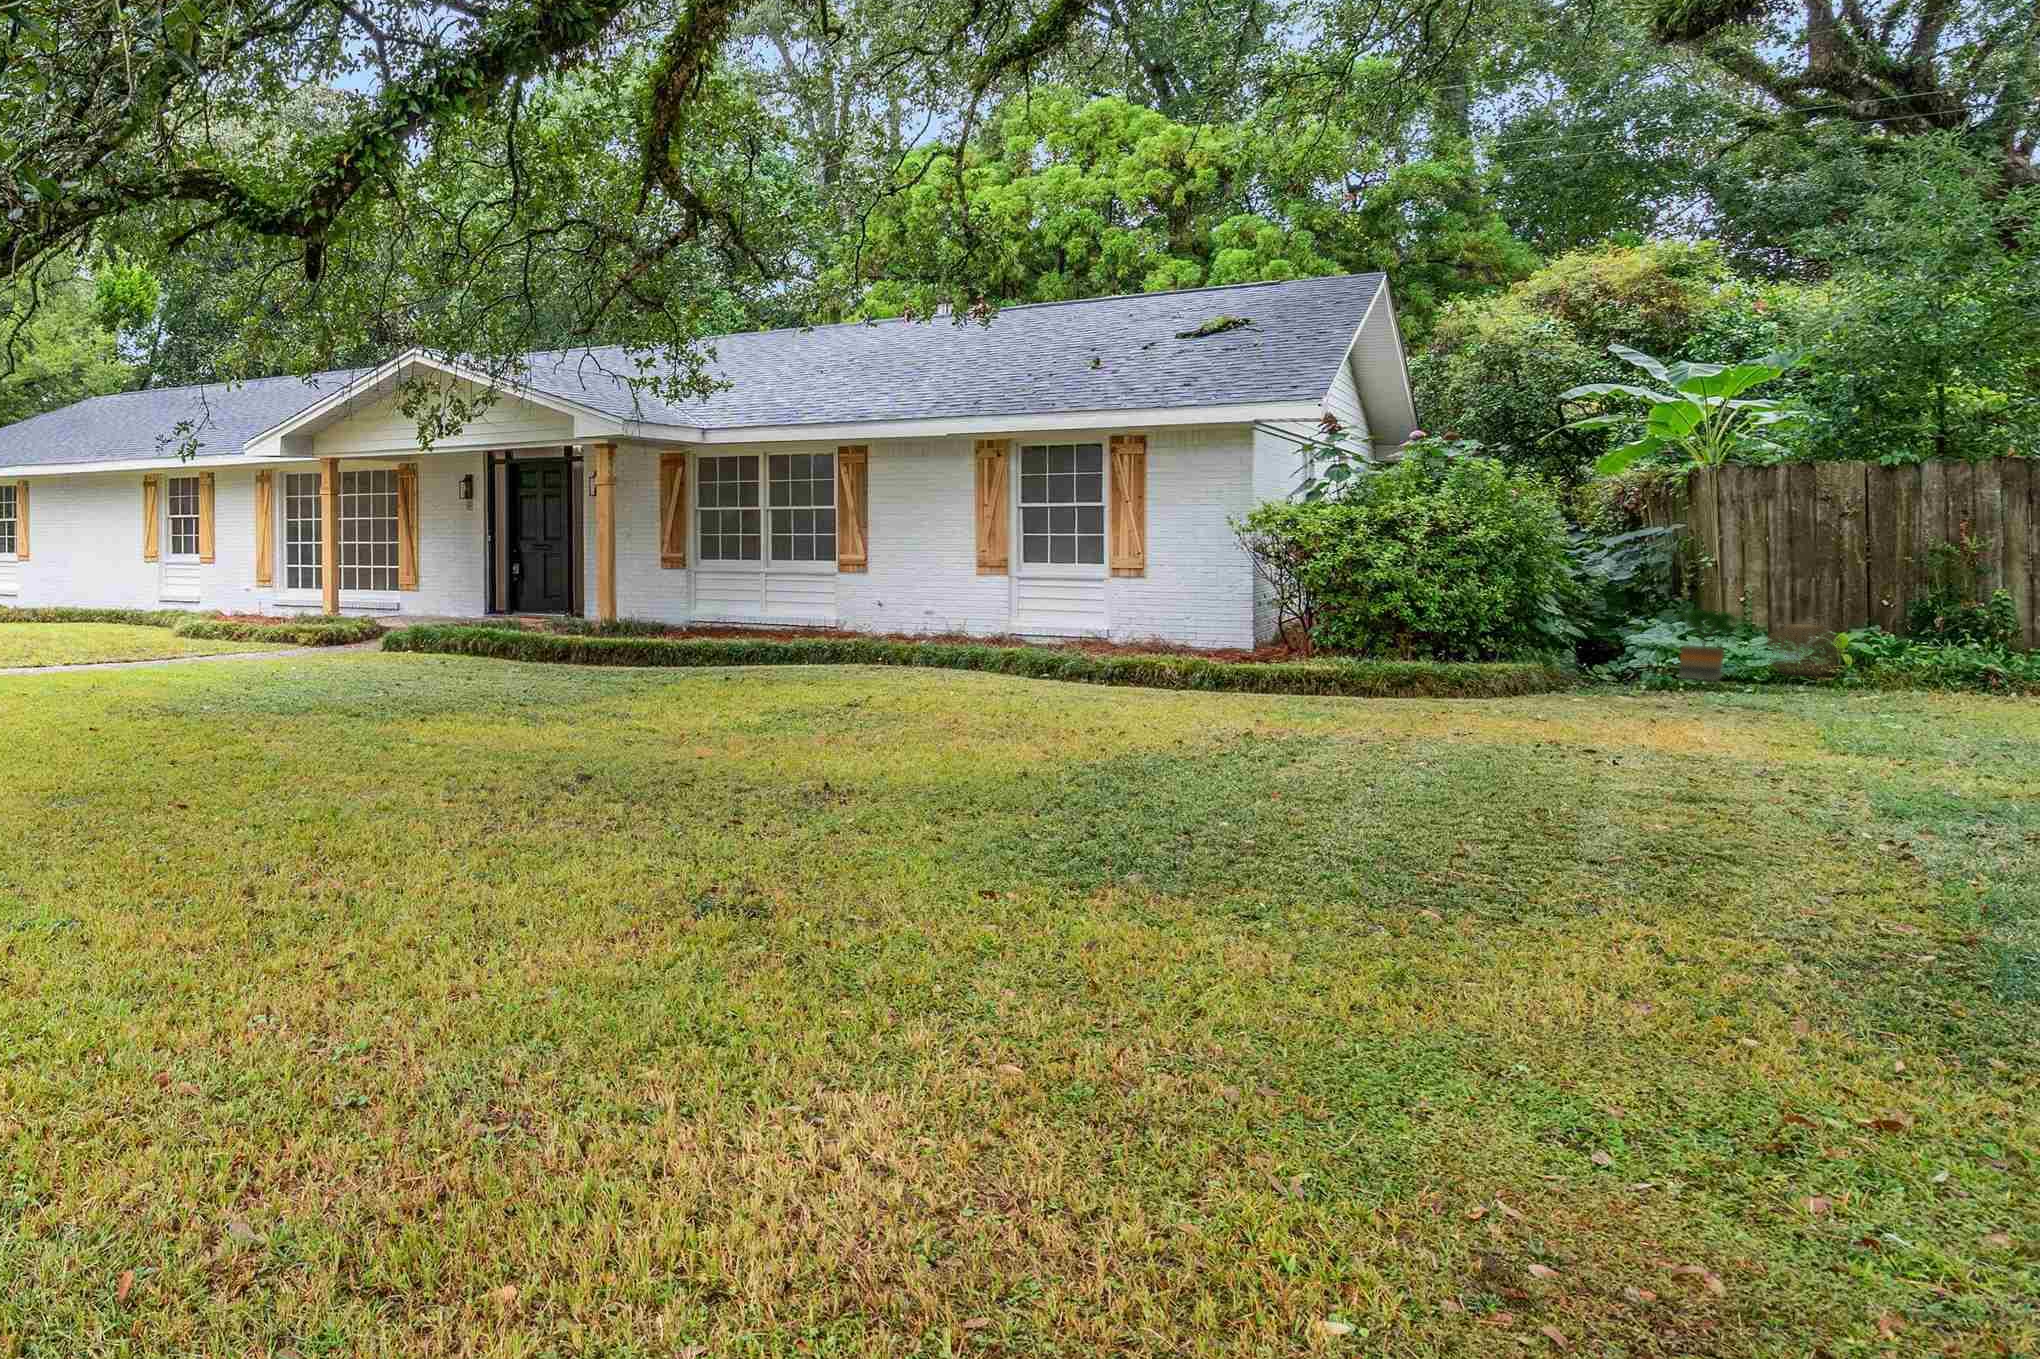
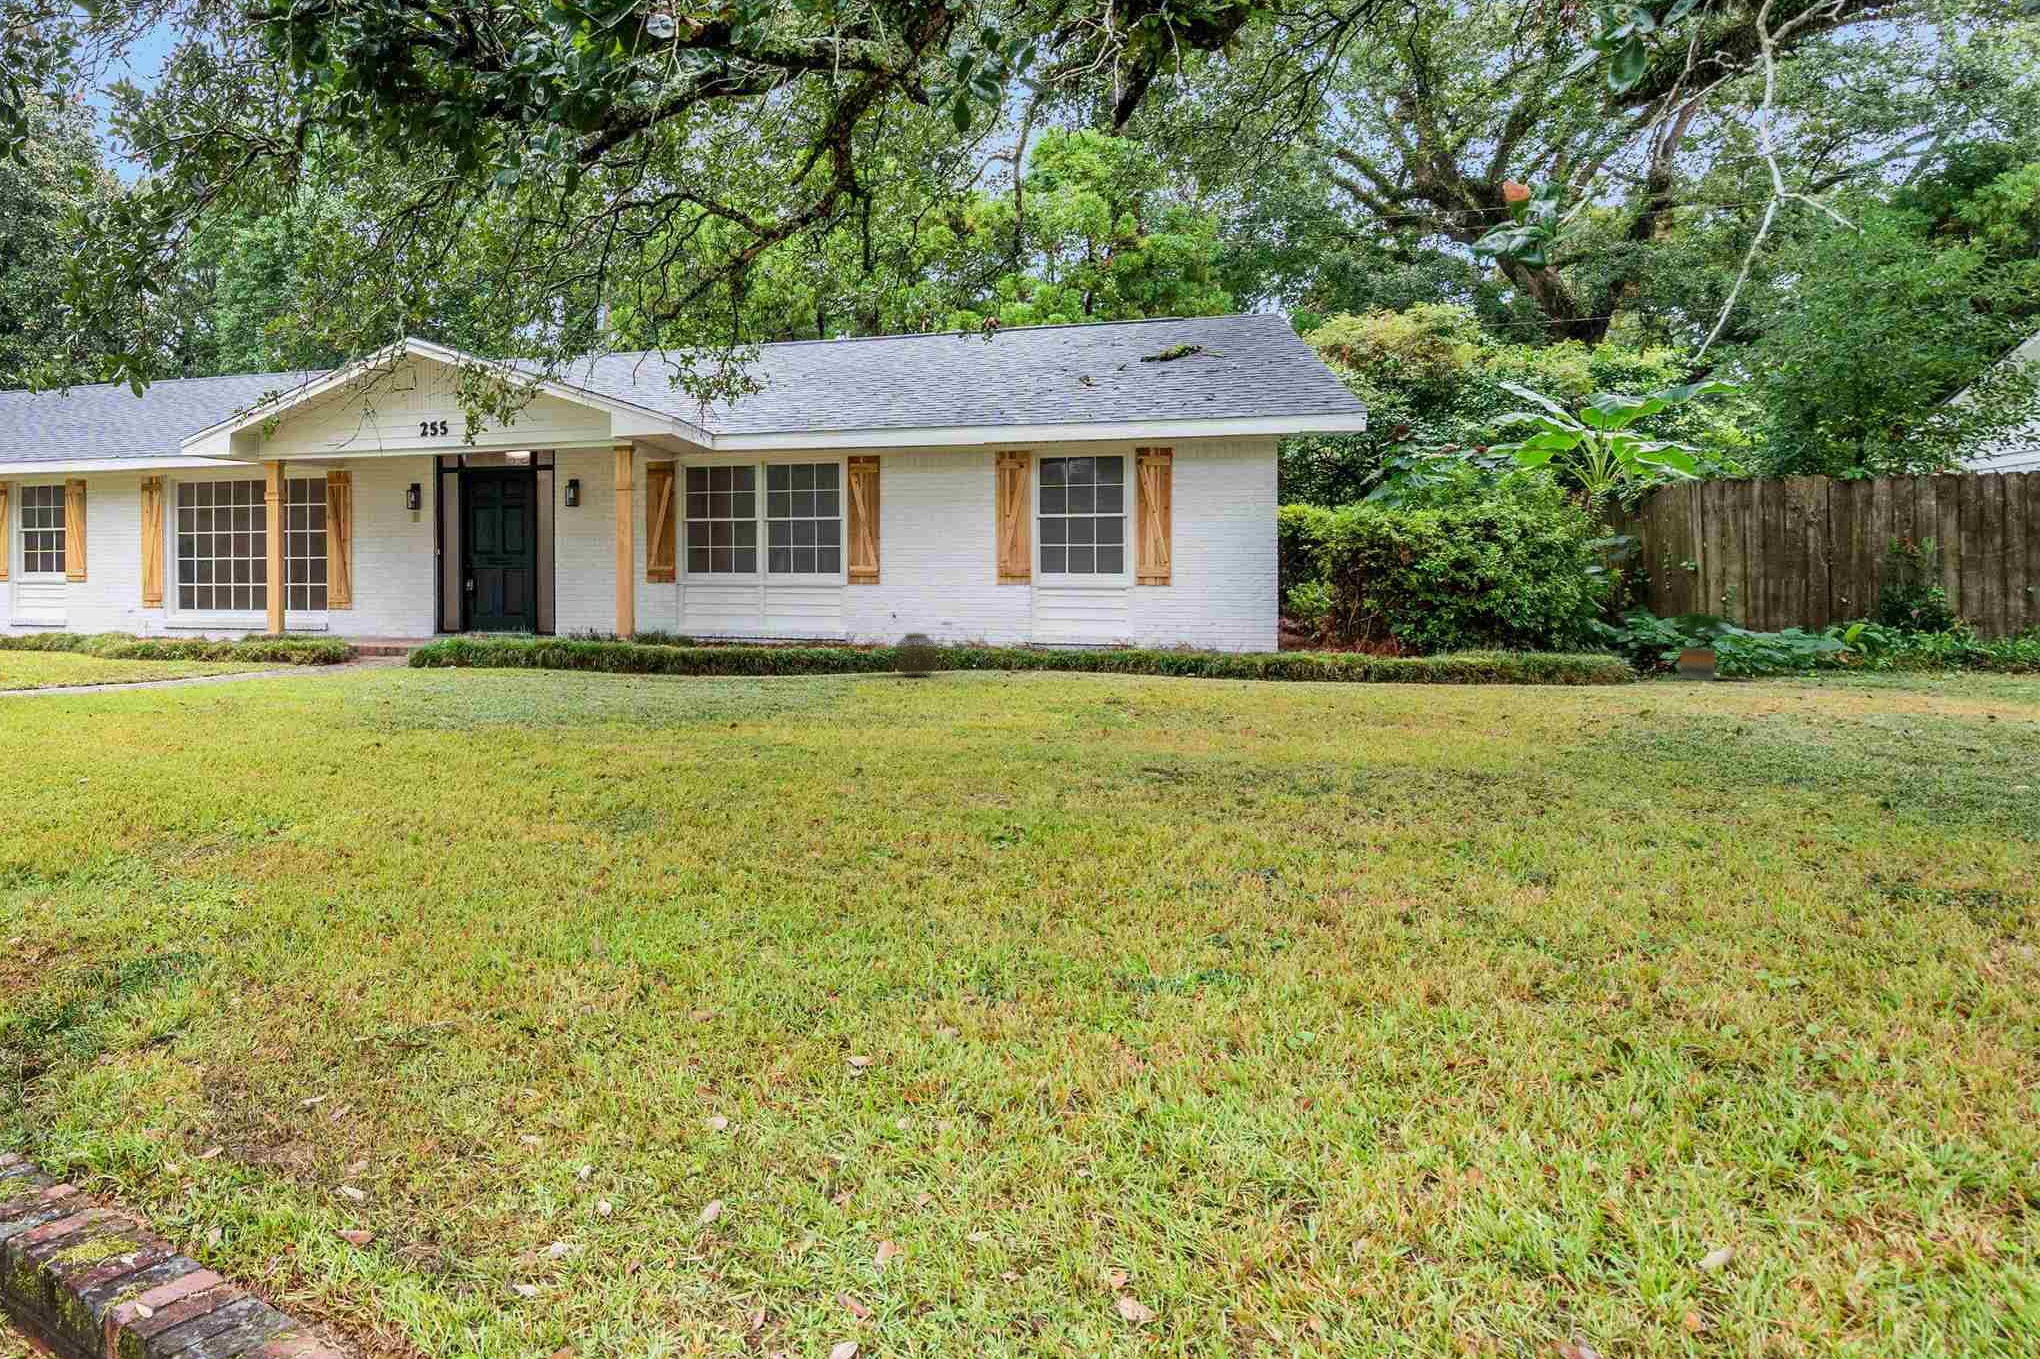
woven basket: present [1767,624,1842,675] -> present [895,633,938,677]

